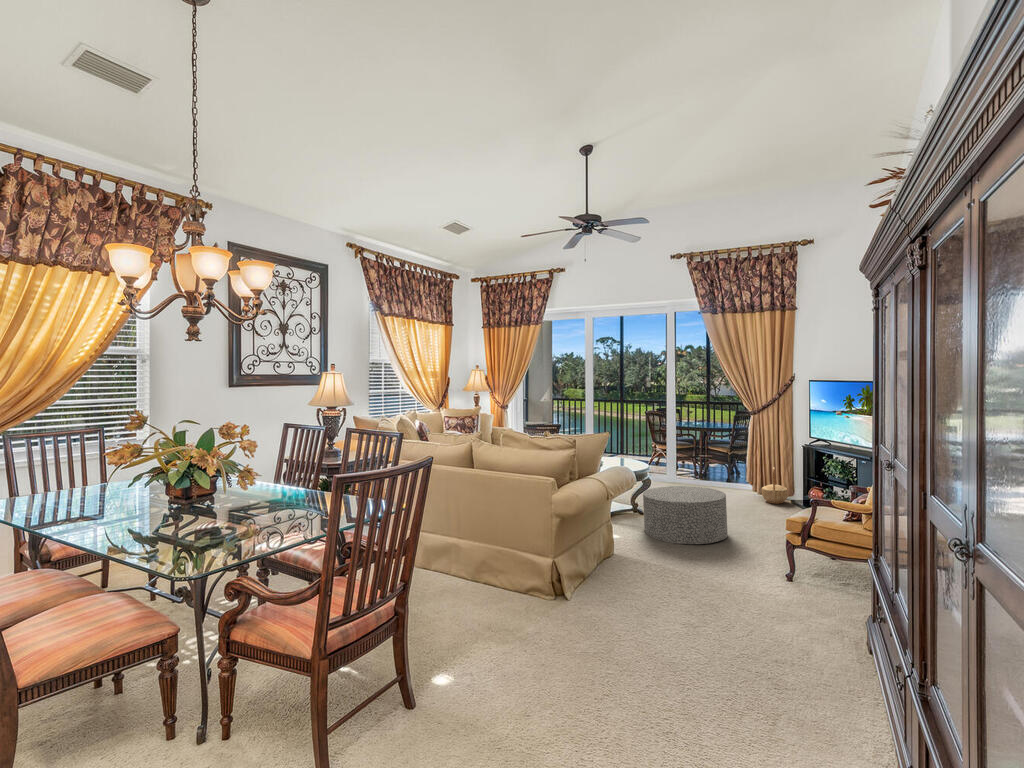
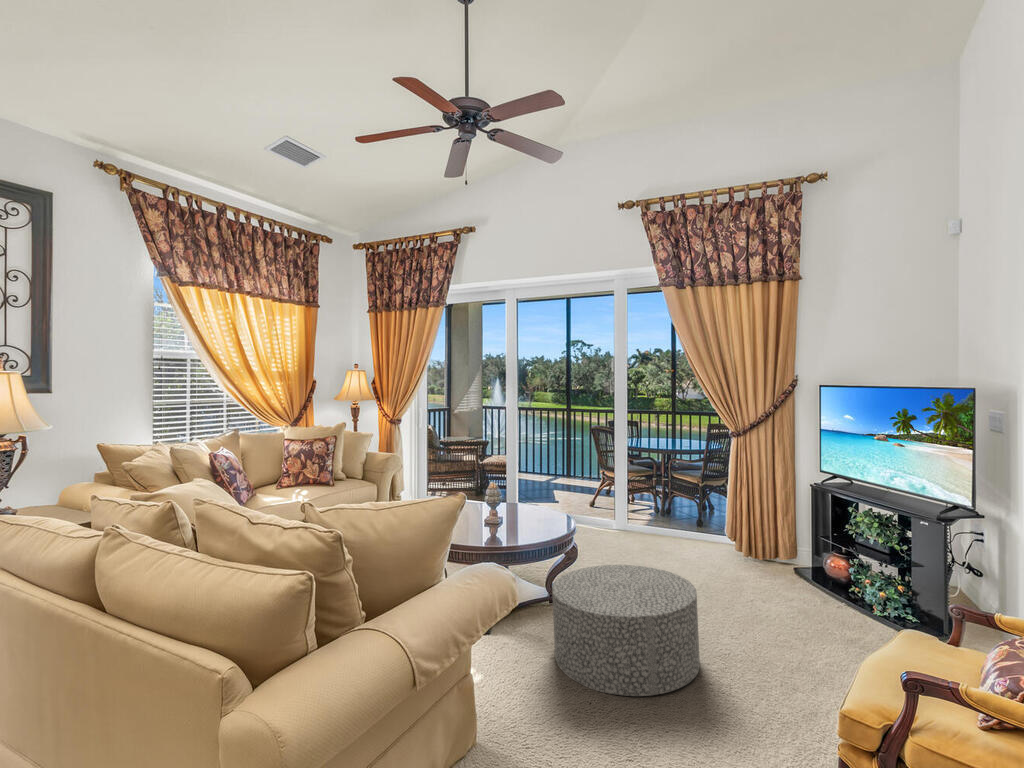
basket: present [761,467,788,504] -> none [750,518,791,577]

